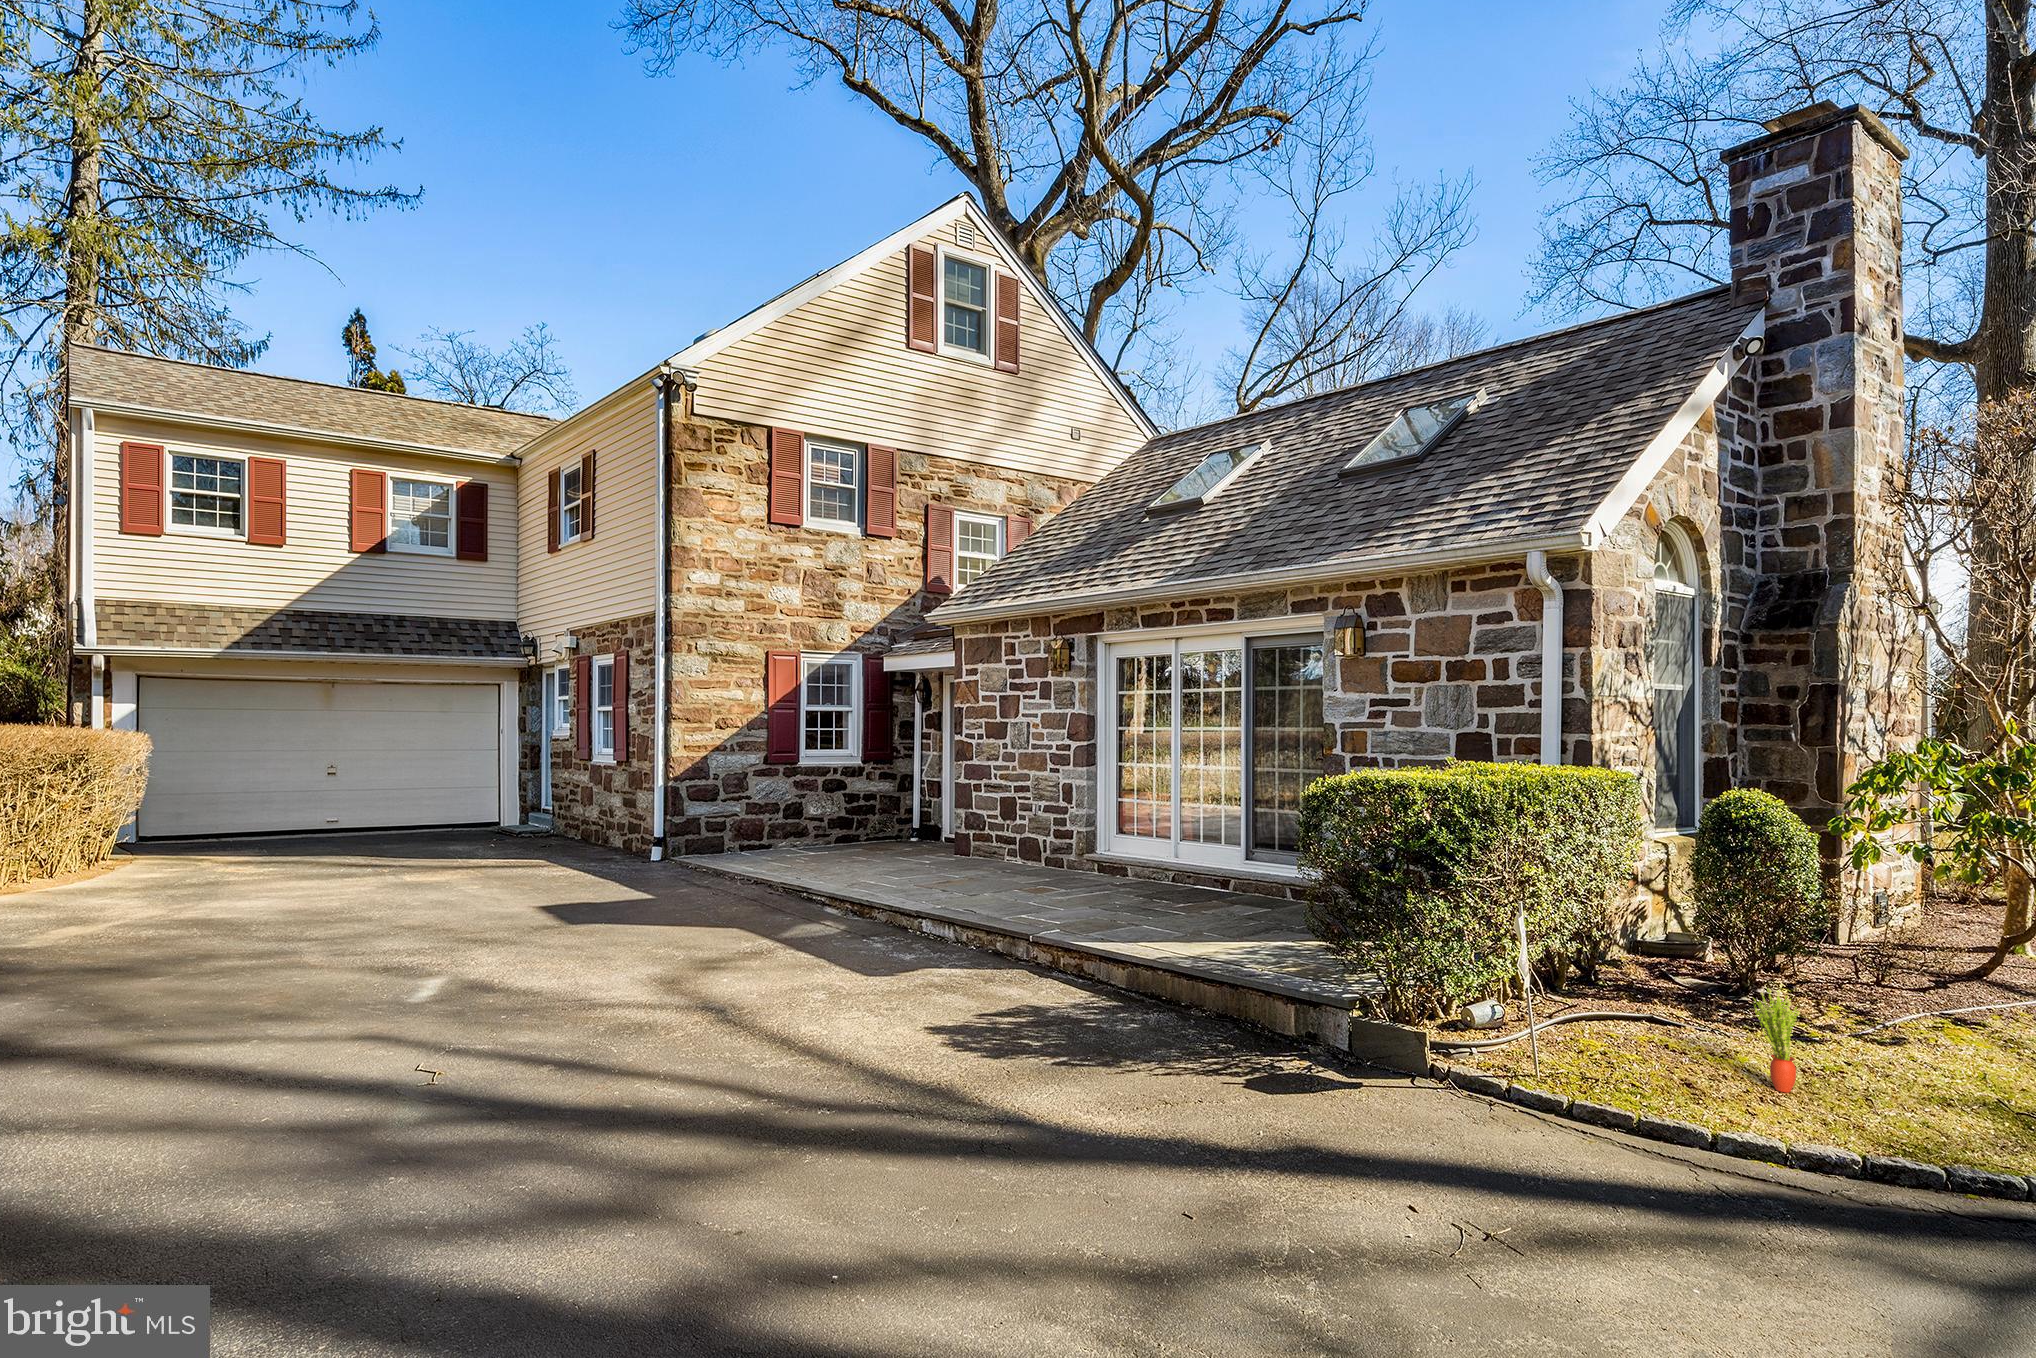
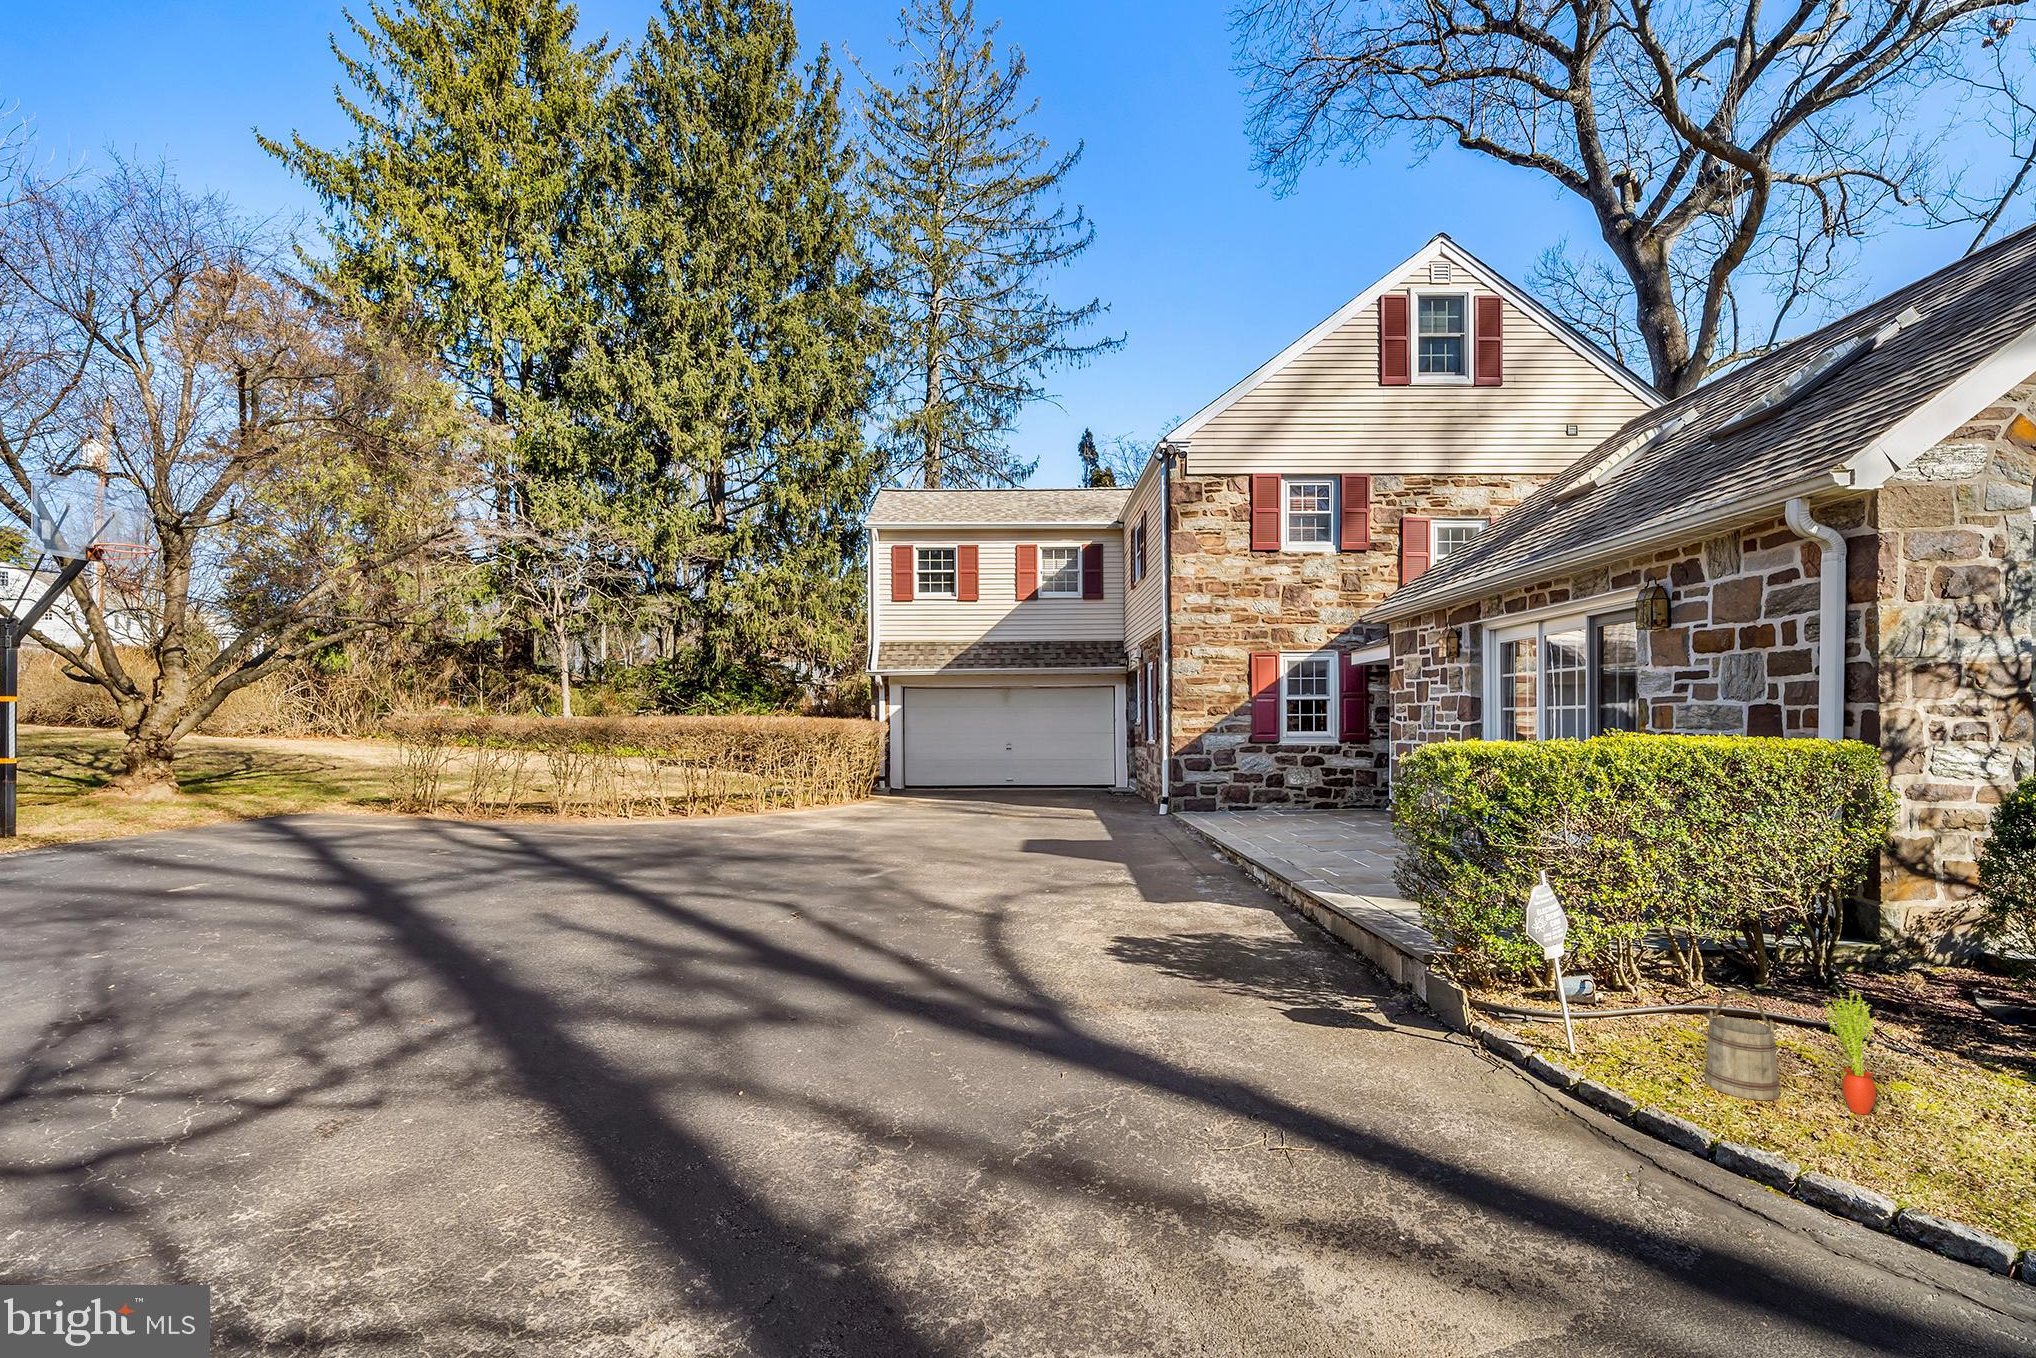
bucket: none [1674,1002,1737,1099] -> present [1703,990,1780,1100]

